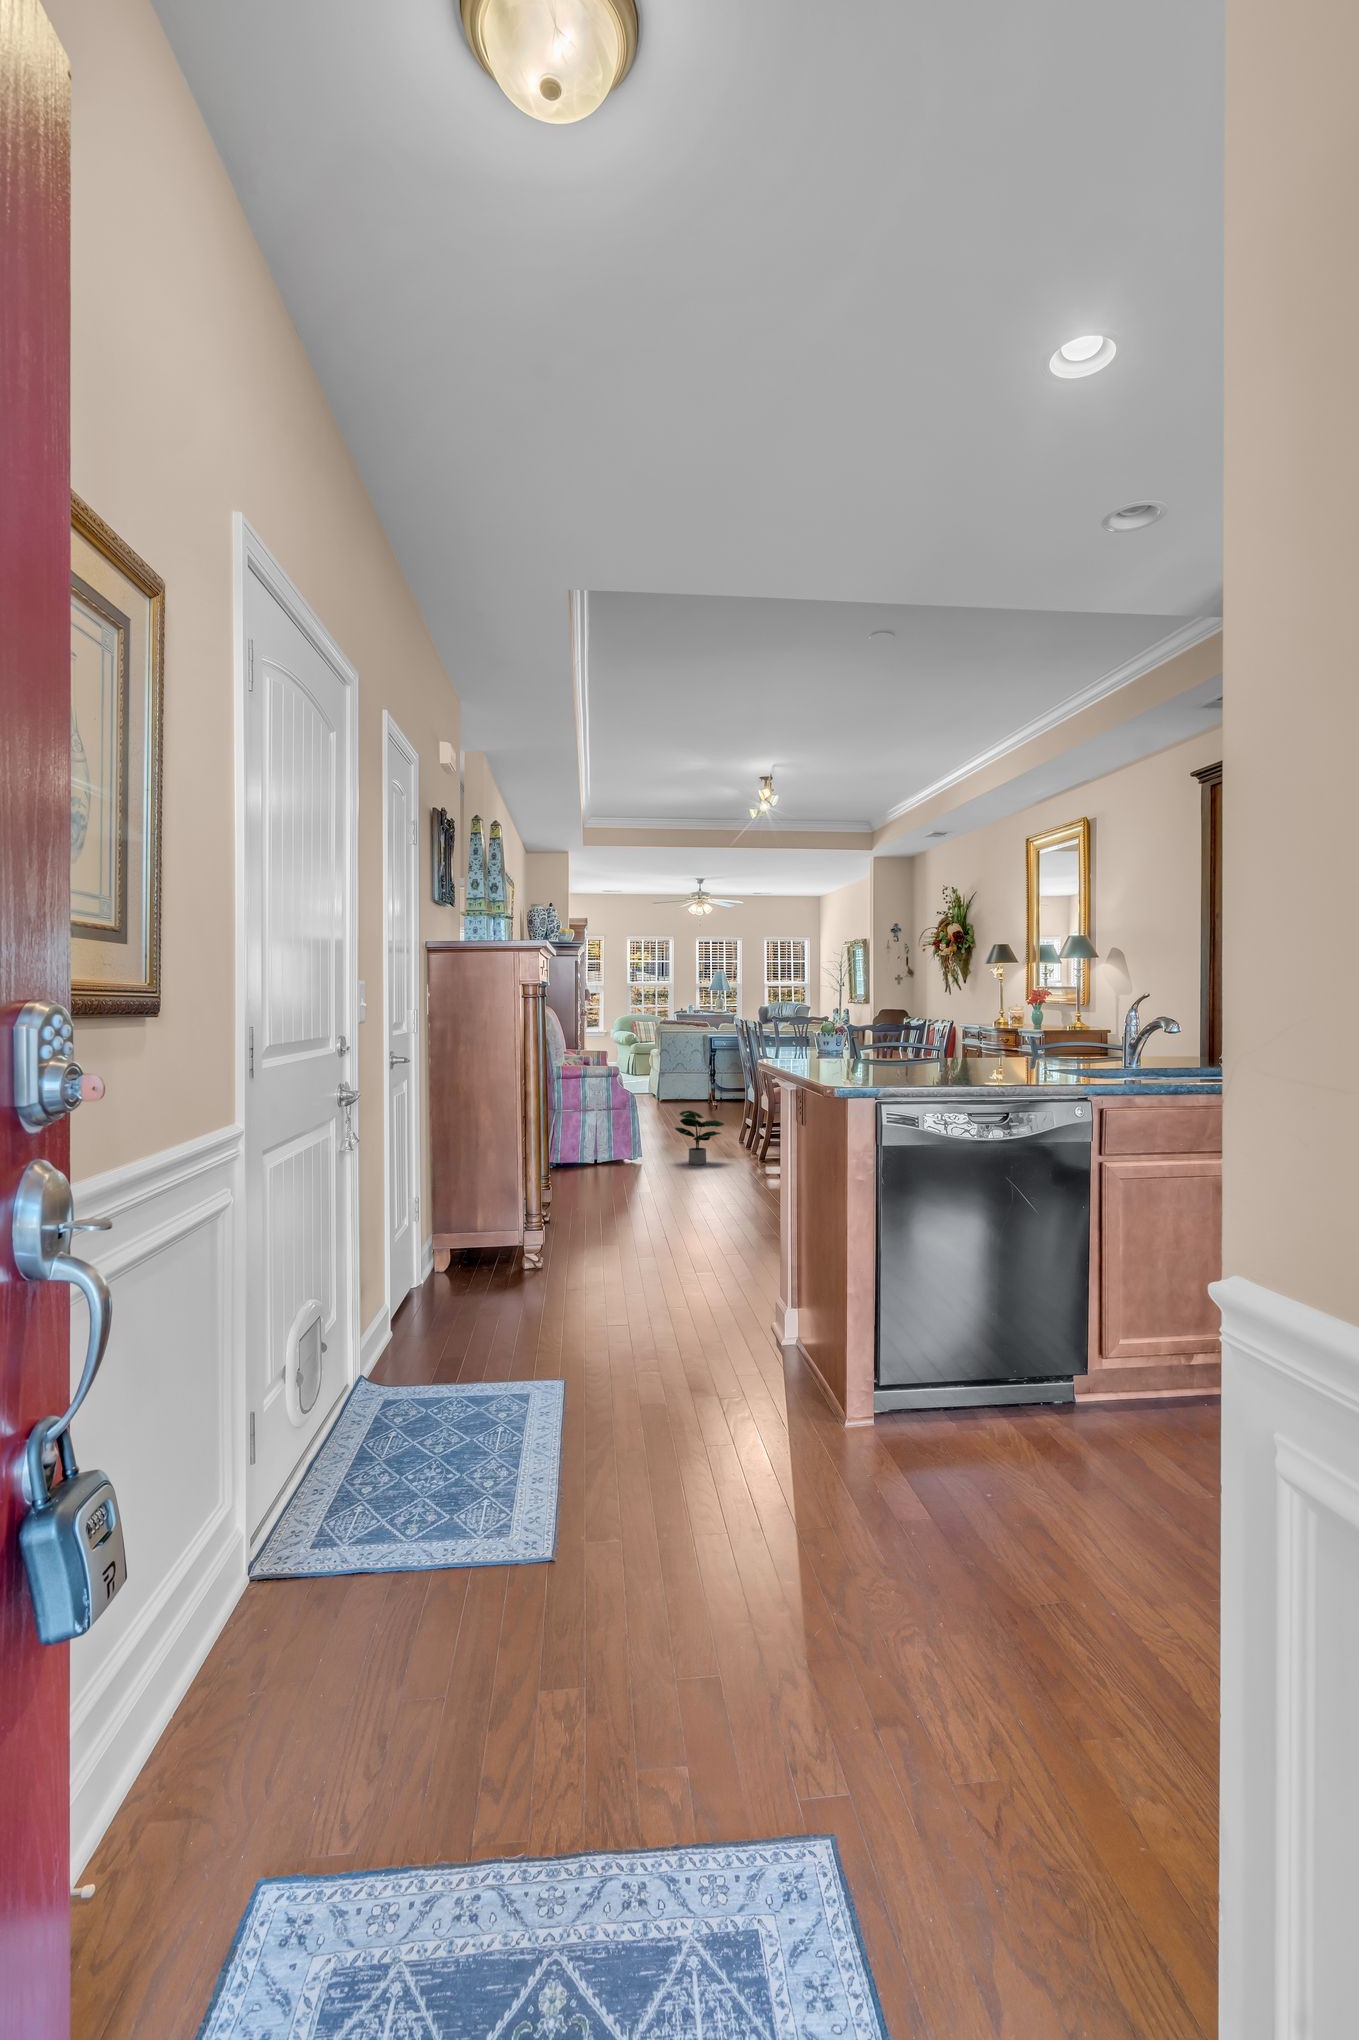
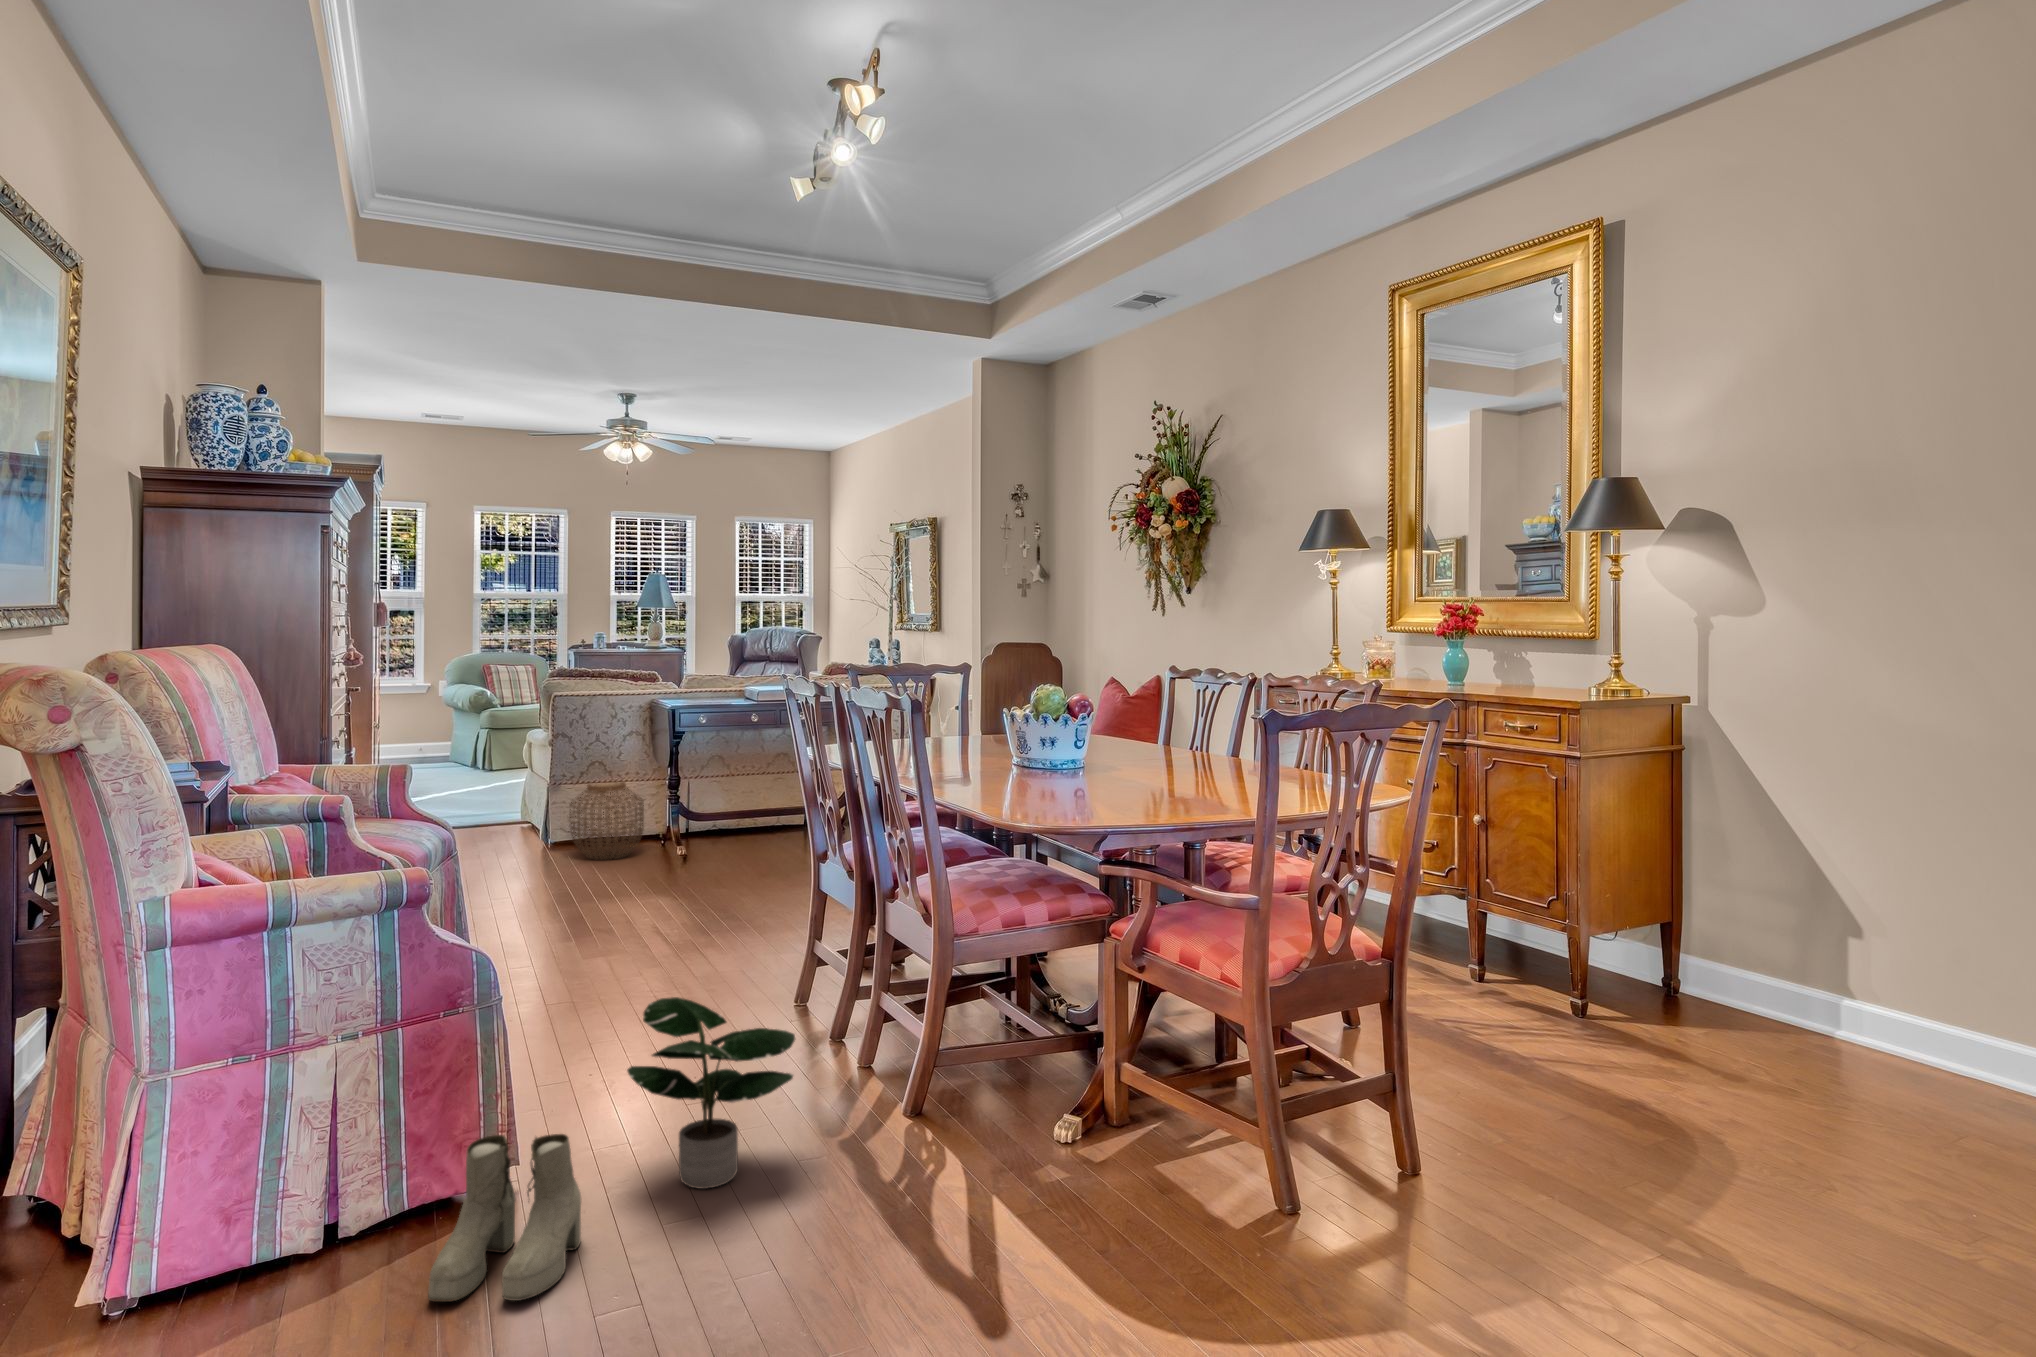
woven basket: none [667,1071,700,1107] -> present [570,782,644,860]
boots: none [622,1135,660,1172] -> present [428,1134,581,1302]

